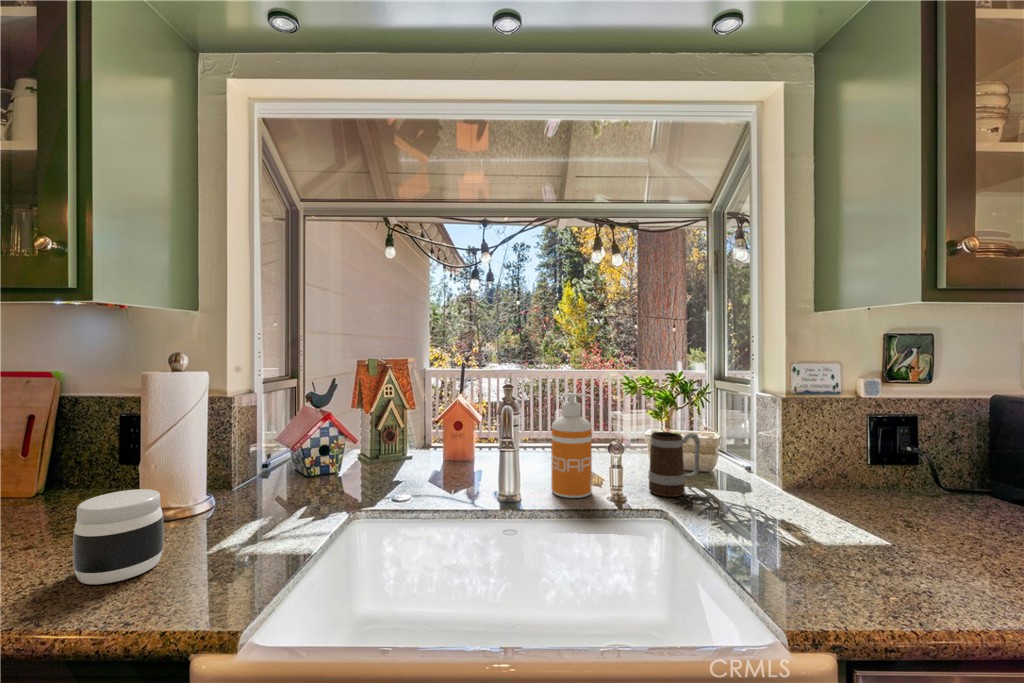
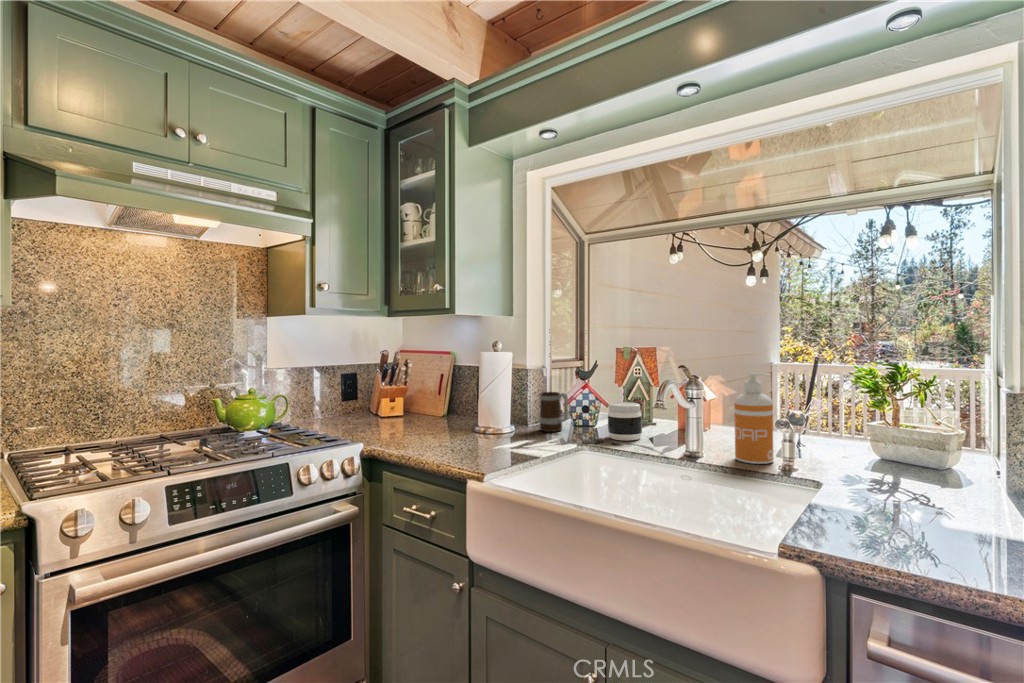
mug: present [648,432,700,497] -> present [540,392,568,432]
jar: present [73,489,164,584] -> present [608,402,642,441]

